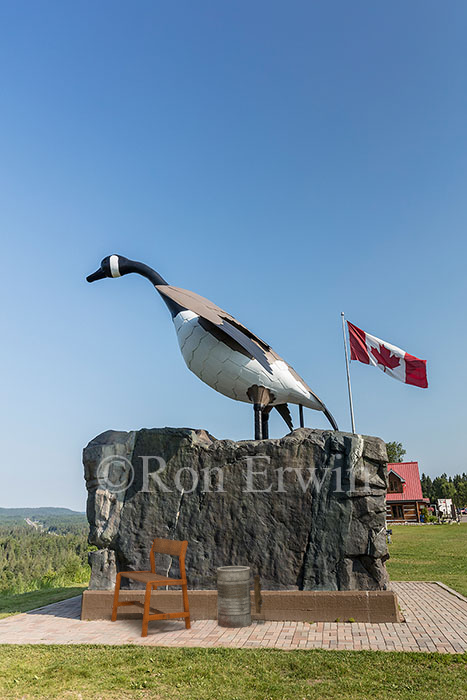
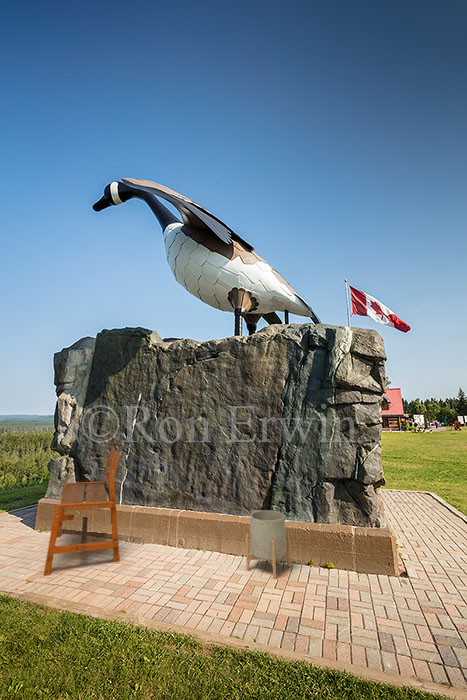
trash can: present [217,566,264,628] -> none [156,484,216,566]
planter: none [292,582,324,628] -> present [246,510,291,579]

